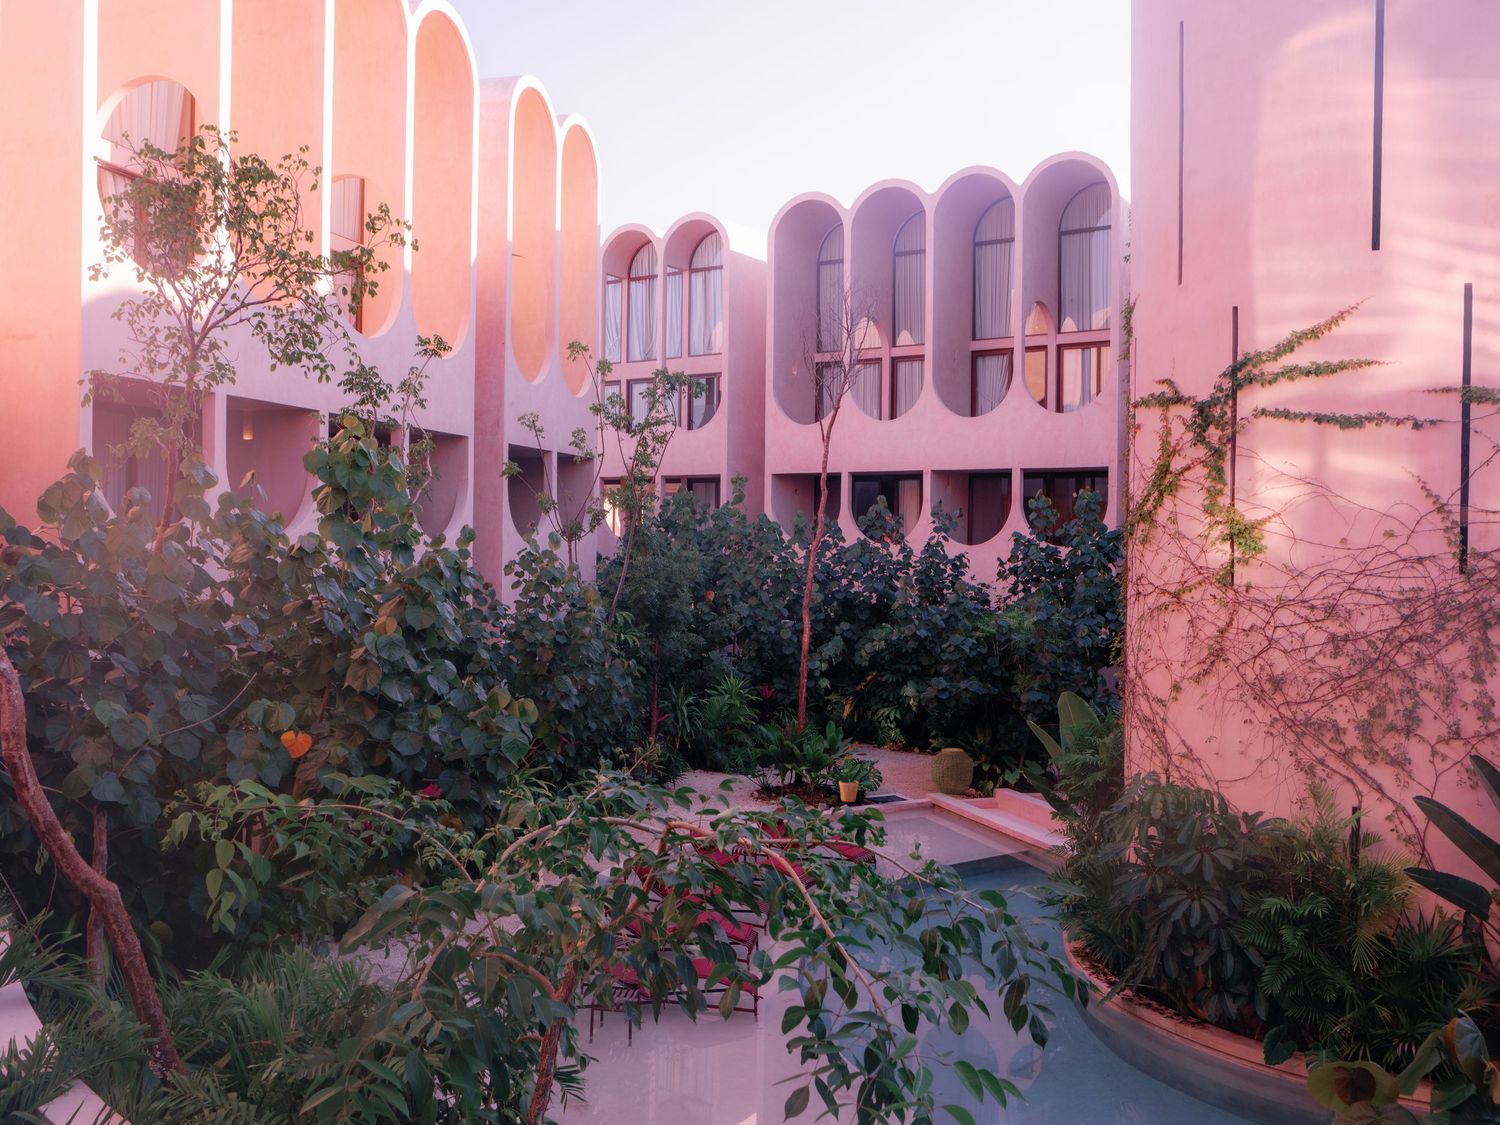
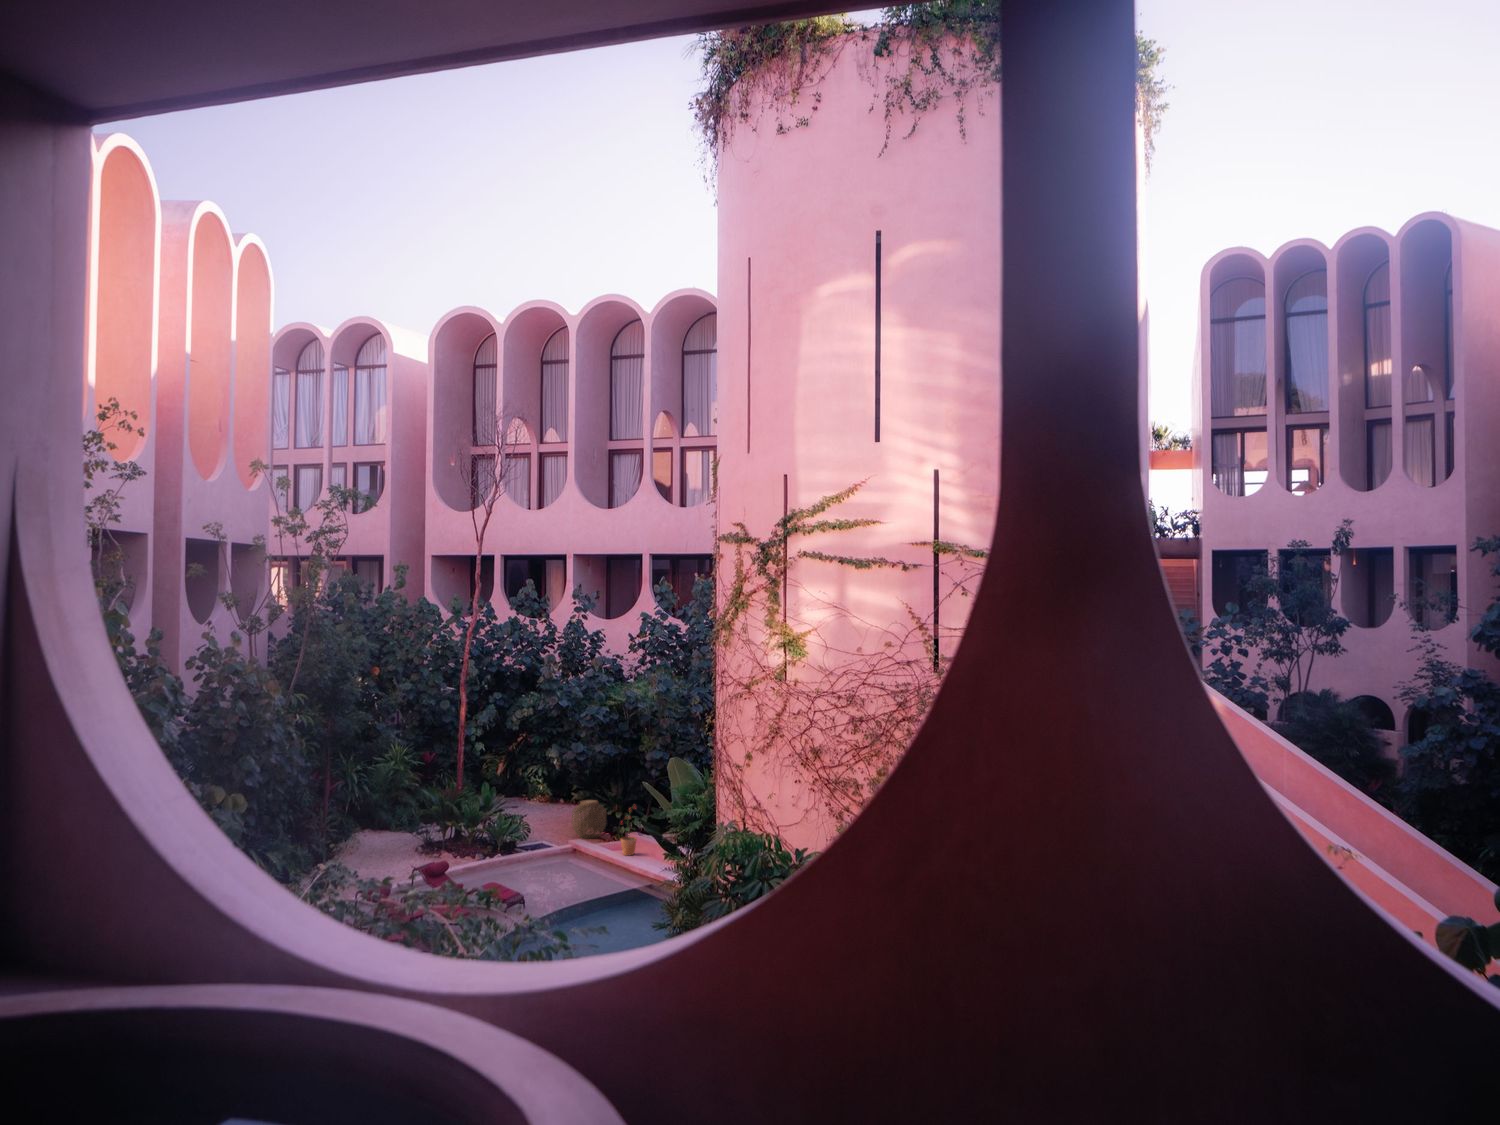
potted plant: present [838,742,859,802] -> present [620,804,637,855]

